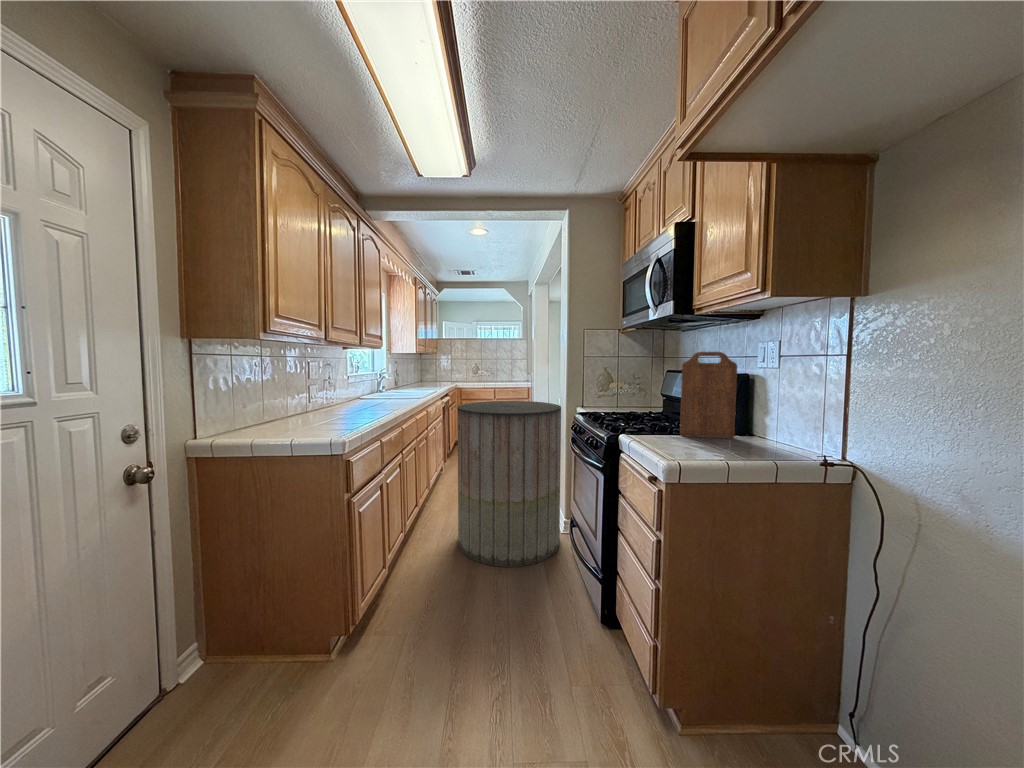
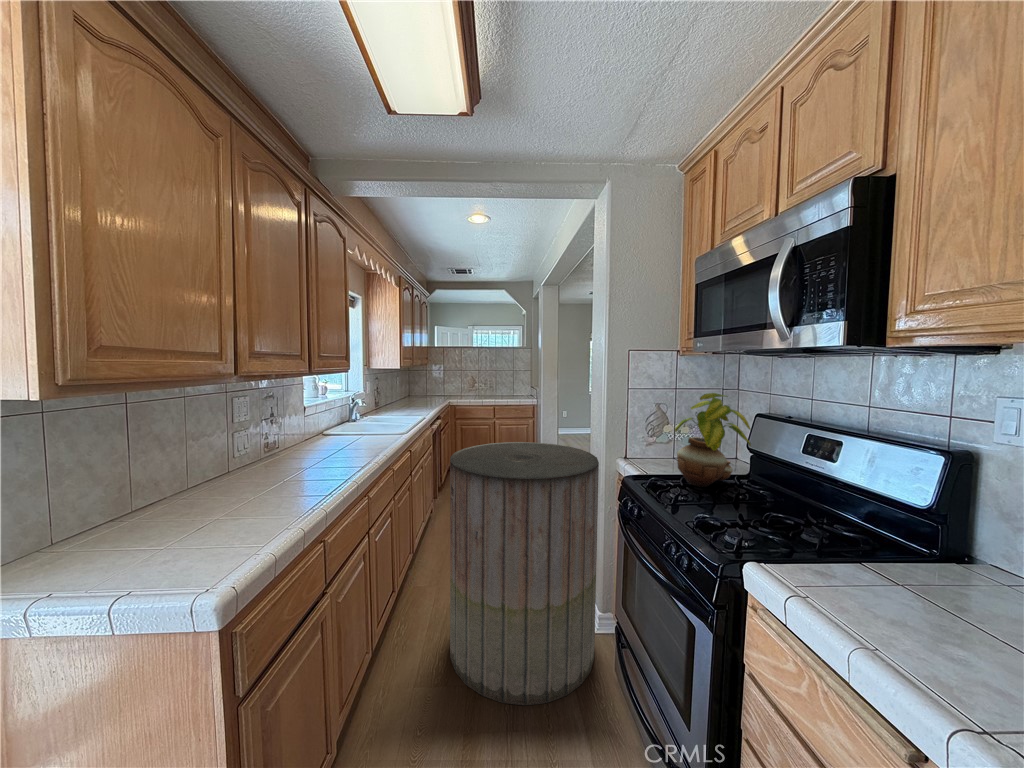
cutting board: present [680,352,737,438] -> none [845,409,967,569]
potted plant: none [607,355,653,417] -> present [675,393,751,487]

